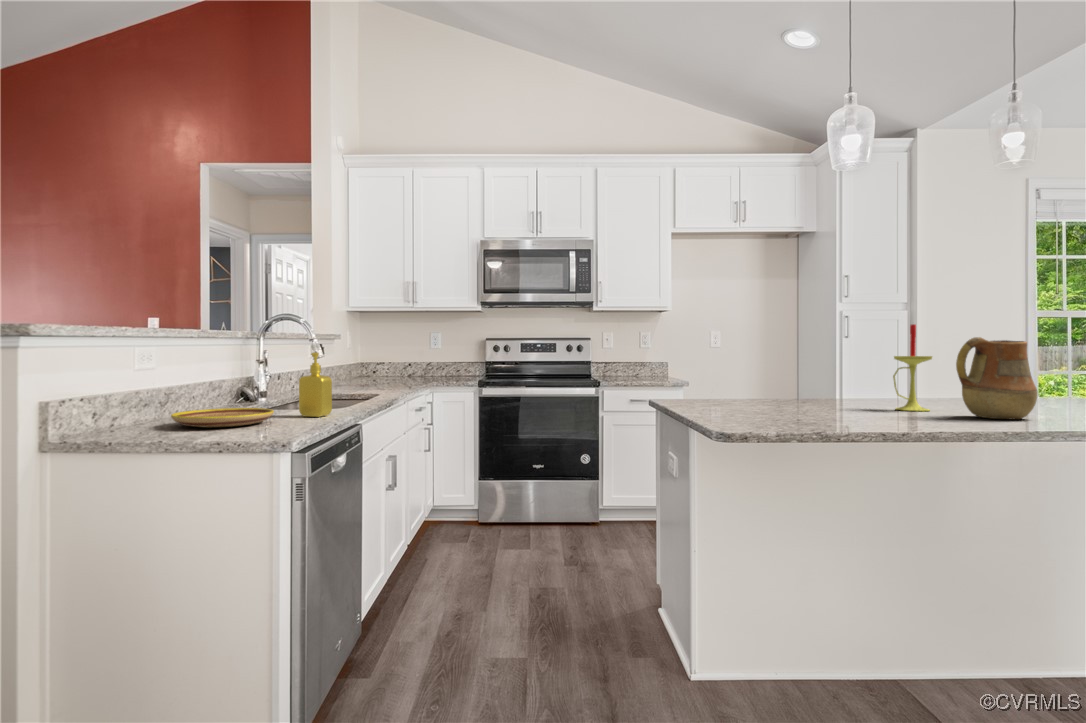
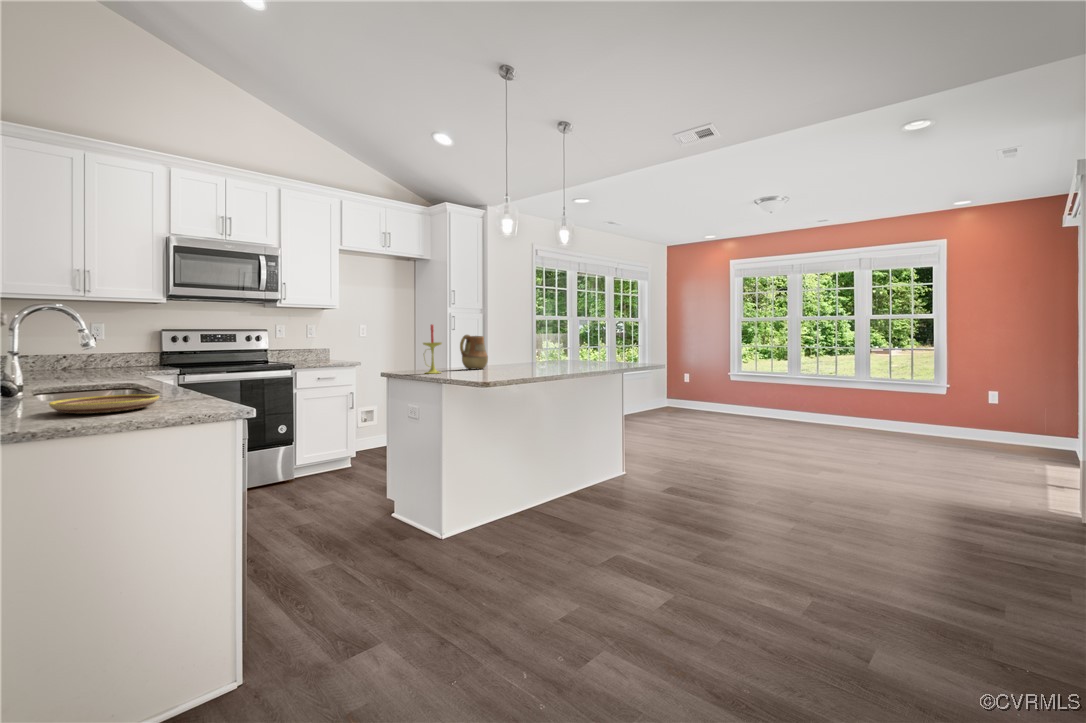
candle: present [893,324,932,411] -> present [423,325,442,374]
pitcher: present [956,337,1038,419] -> present [460,335,488,369]
soap dispenser: present [299,352,332,417] -> none [148,343,180,400]

